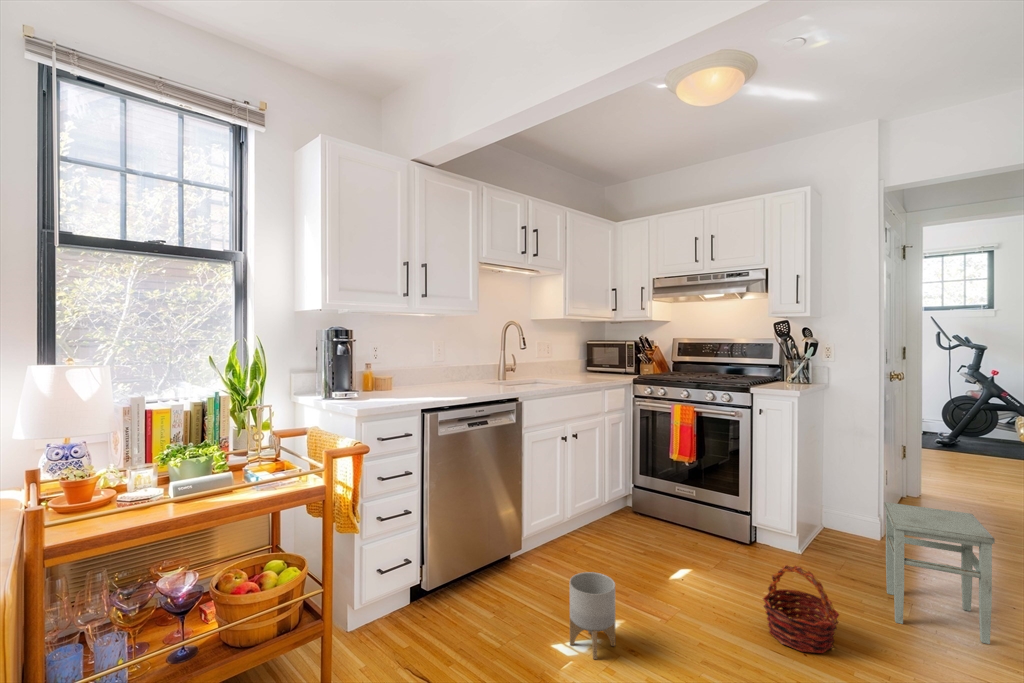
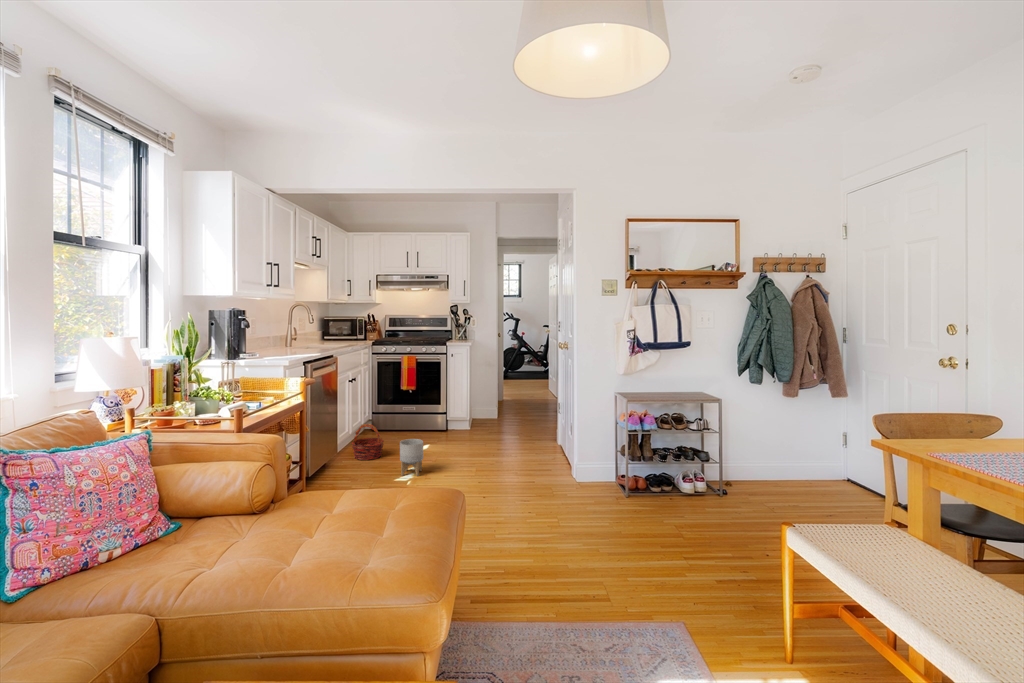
stool: present [884,502,995,644] -> none [507,391,546,439]
basket: present [763,565,839,653] -> present [352,424,384,460]

